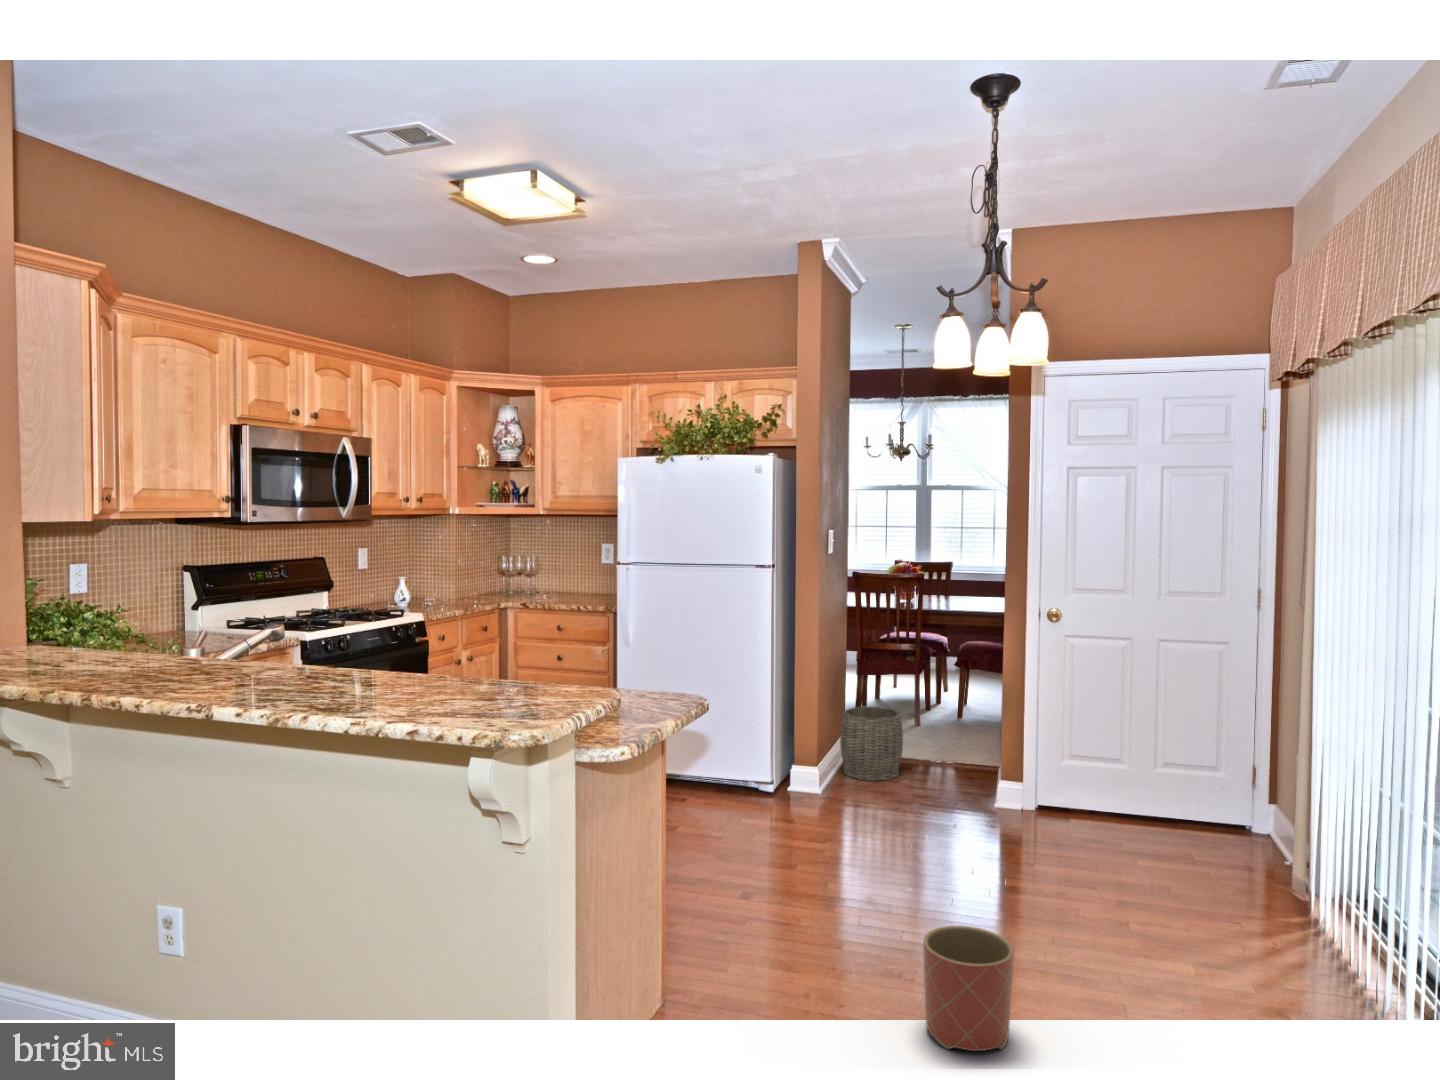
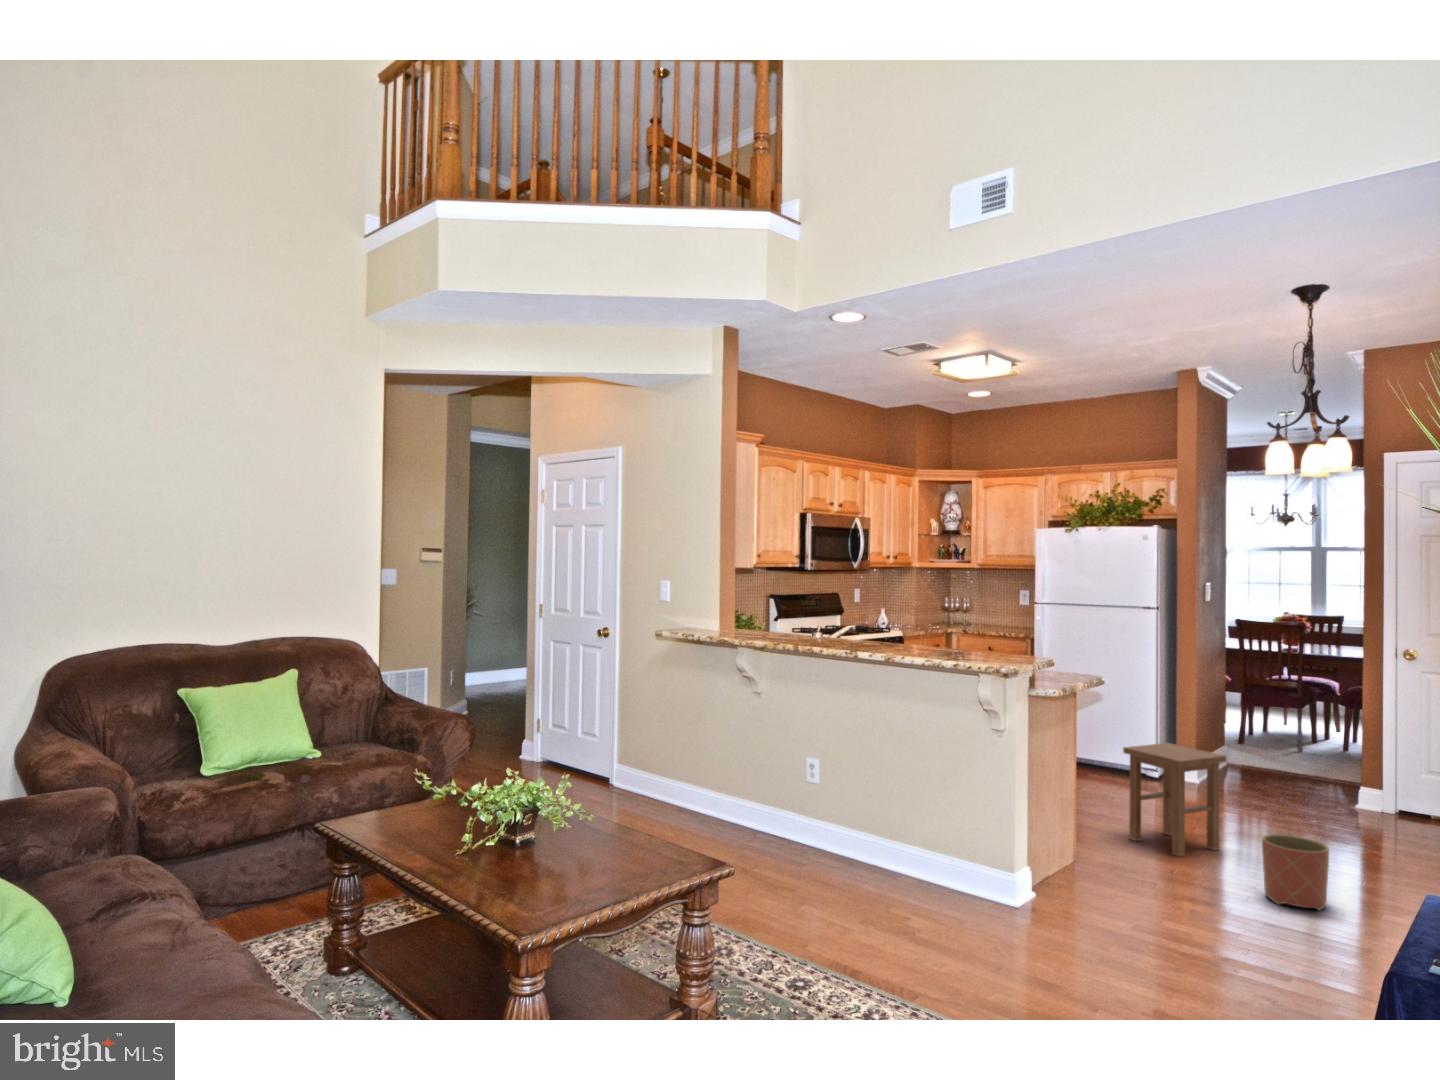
woven basket: present [840,707,903,781] -> none [1218,723,1275,781]
stool: none [727,773,865,959] -> present [1123,743,1226,856]

